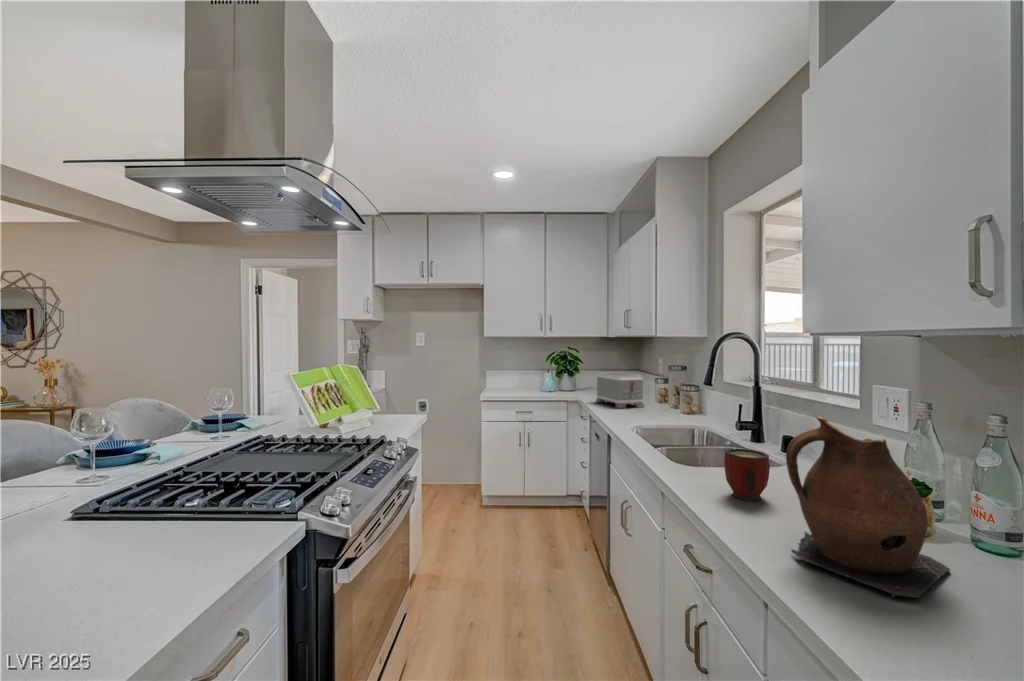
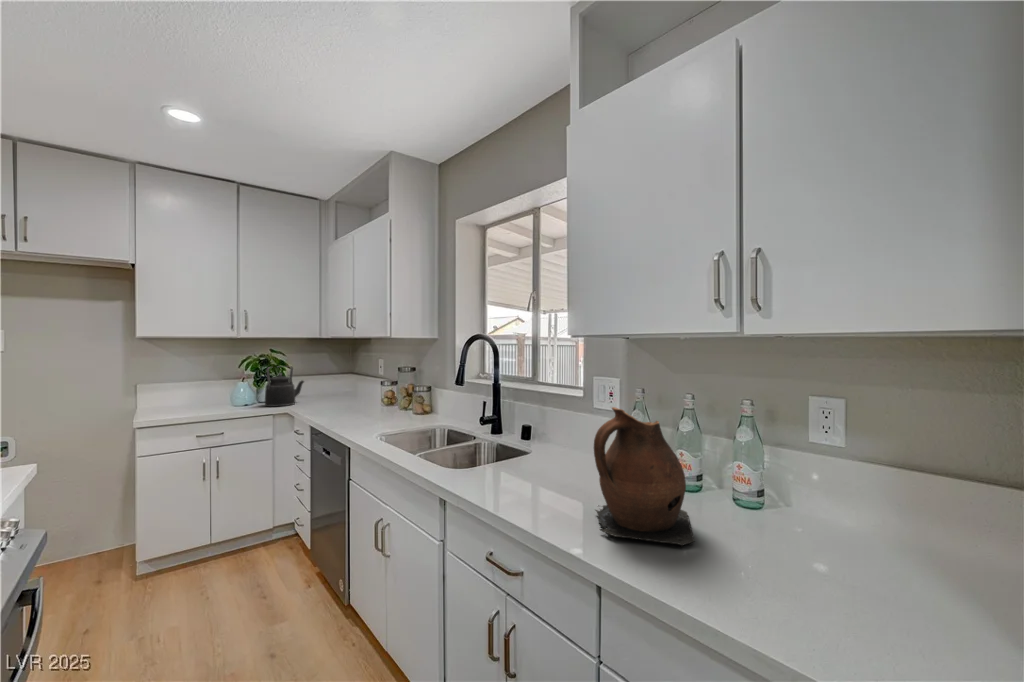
kettle: none [563,361,595,395] -> present [265,366,304,407]
toaster: present [596,372,644,408] -> none [313,377,373,417]
mug: present [724,449,770,501] -> none [510,443,547,492]

